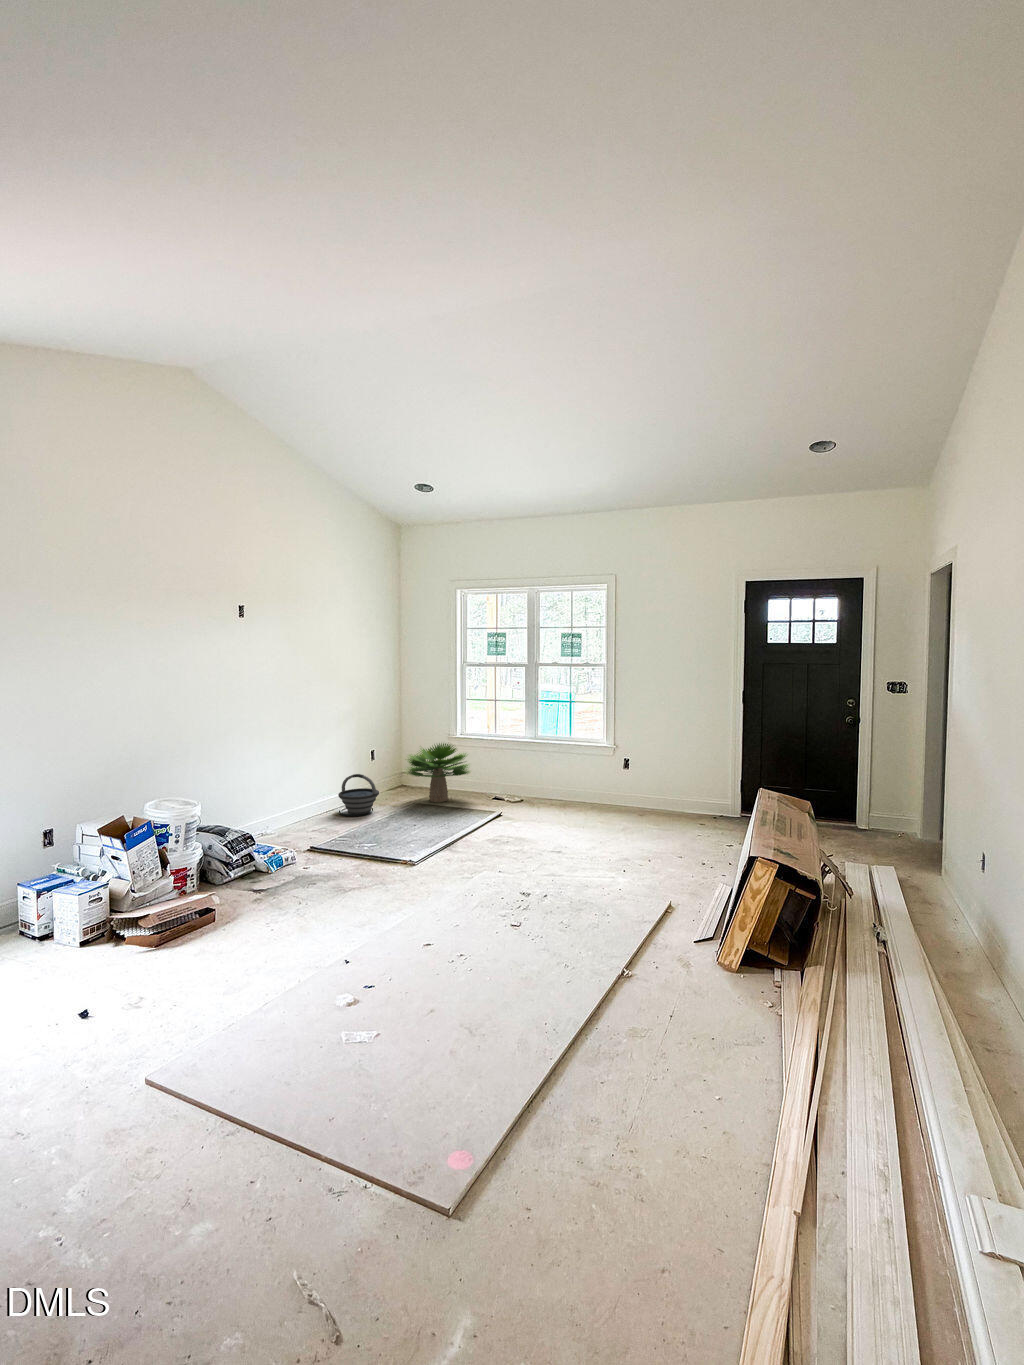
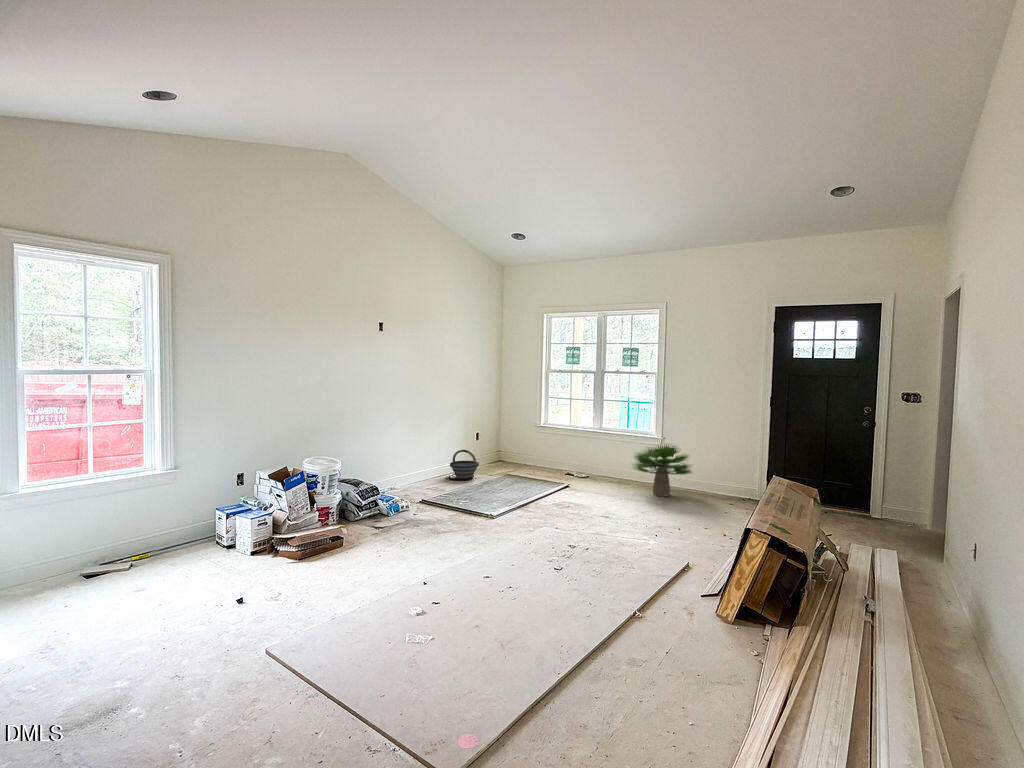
potted plant: present [408,743,470,802] -> present [634,445,691,497]

